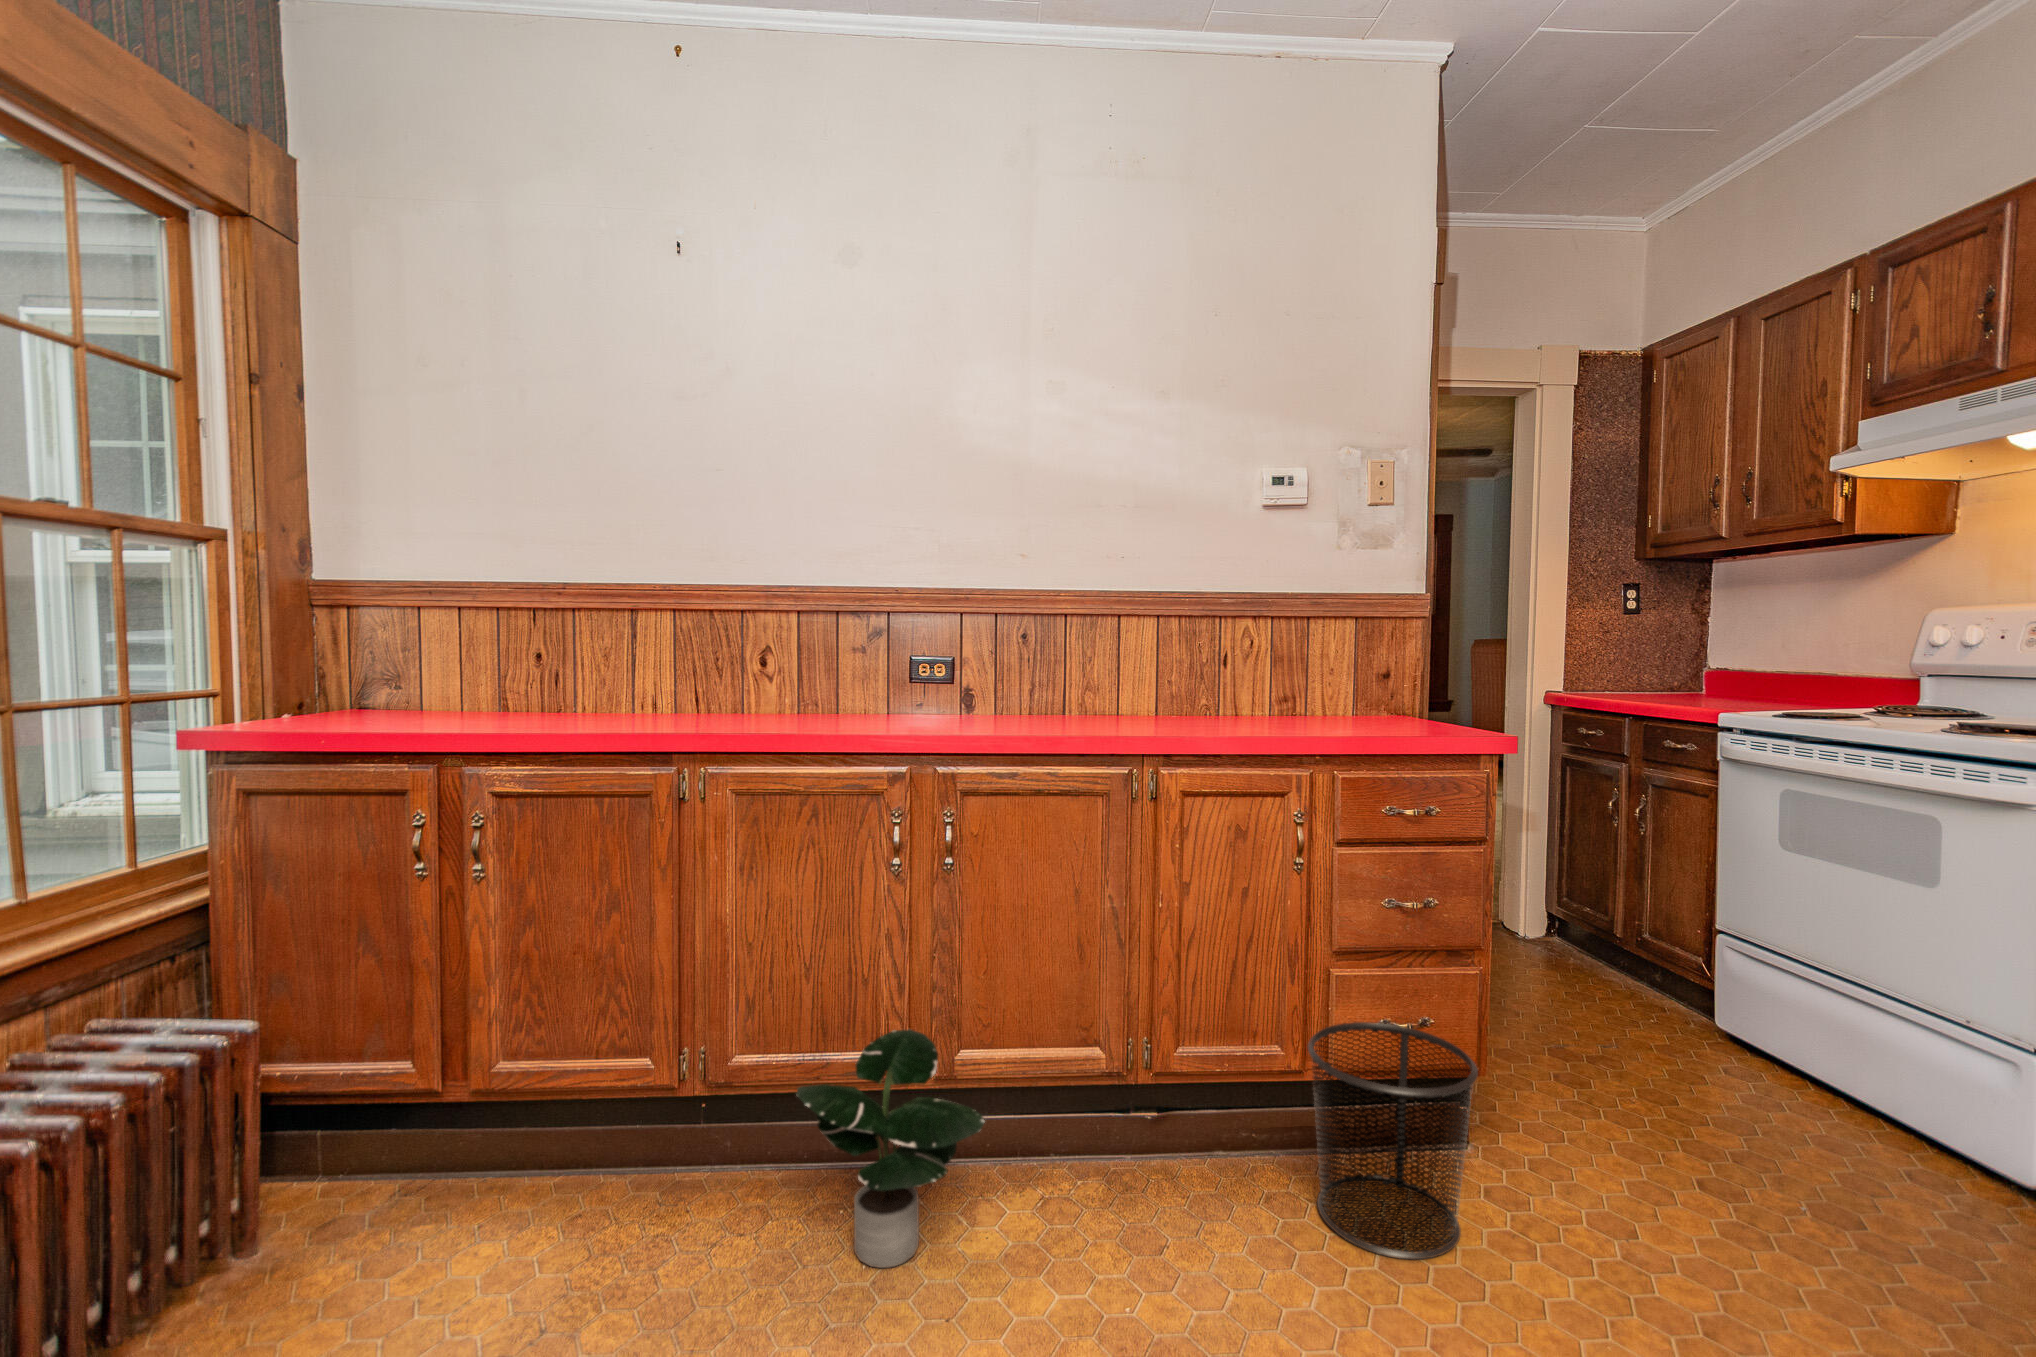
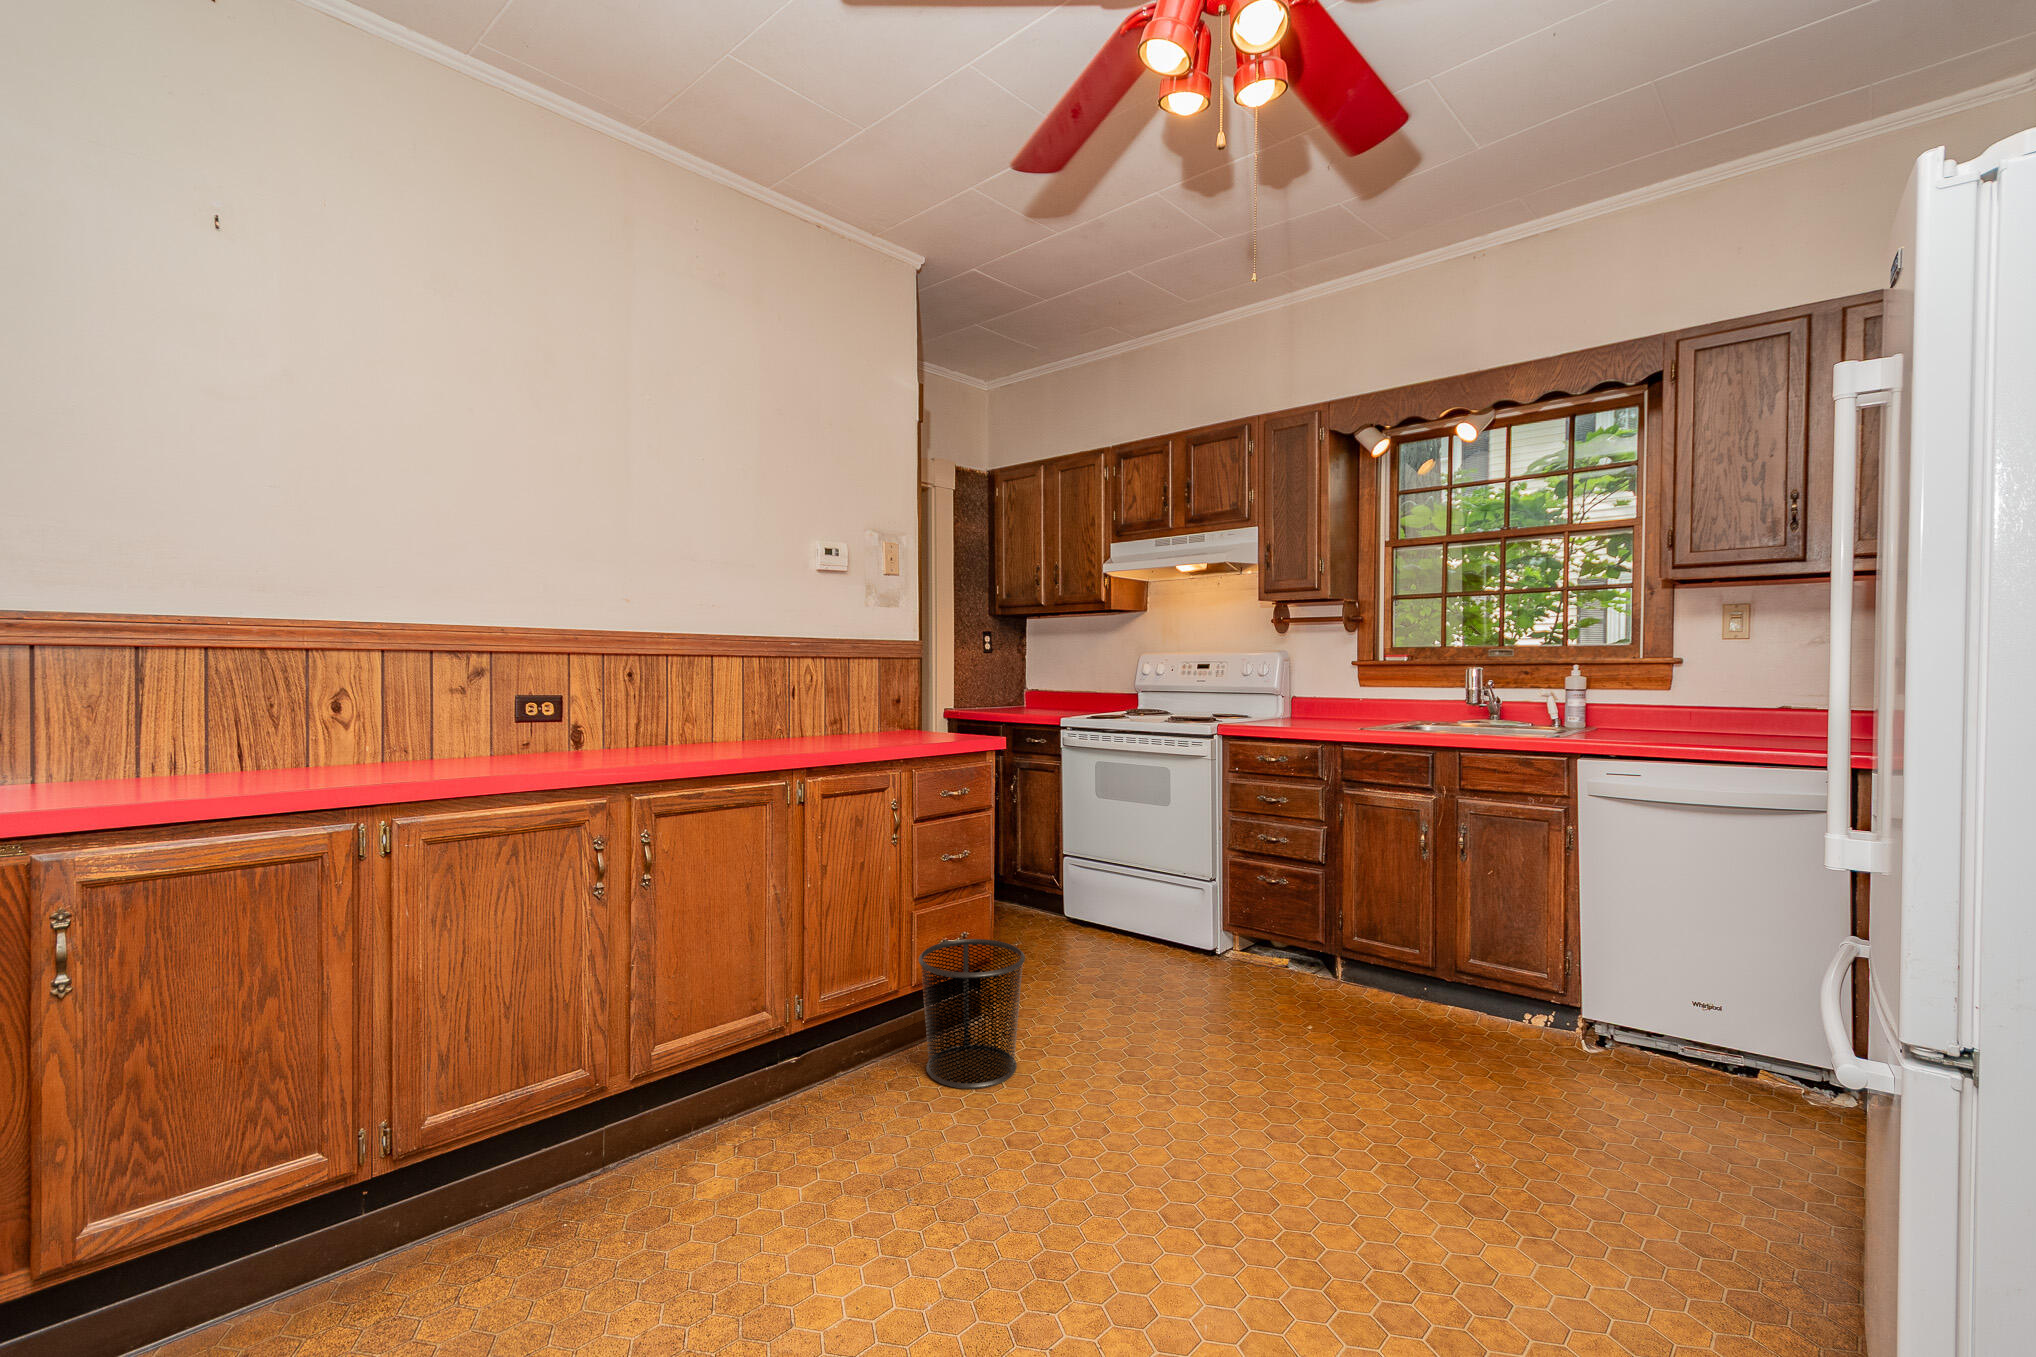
potted plant: present [796,1029,985,1268] -> none [560,1035,742,1247]

